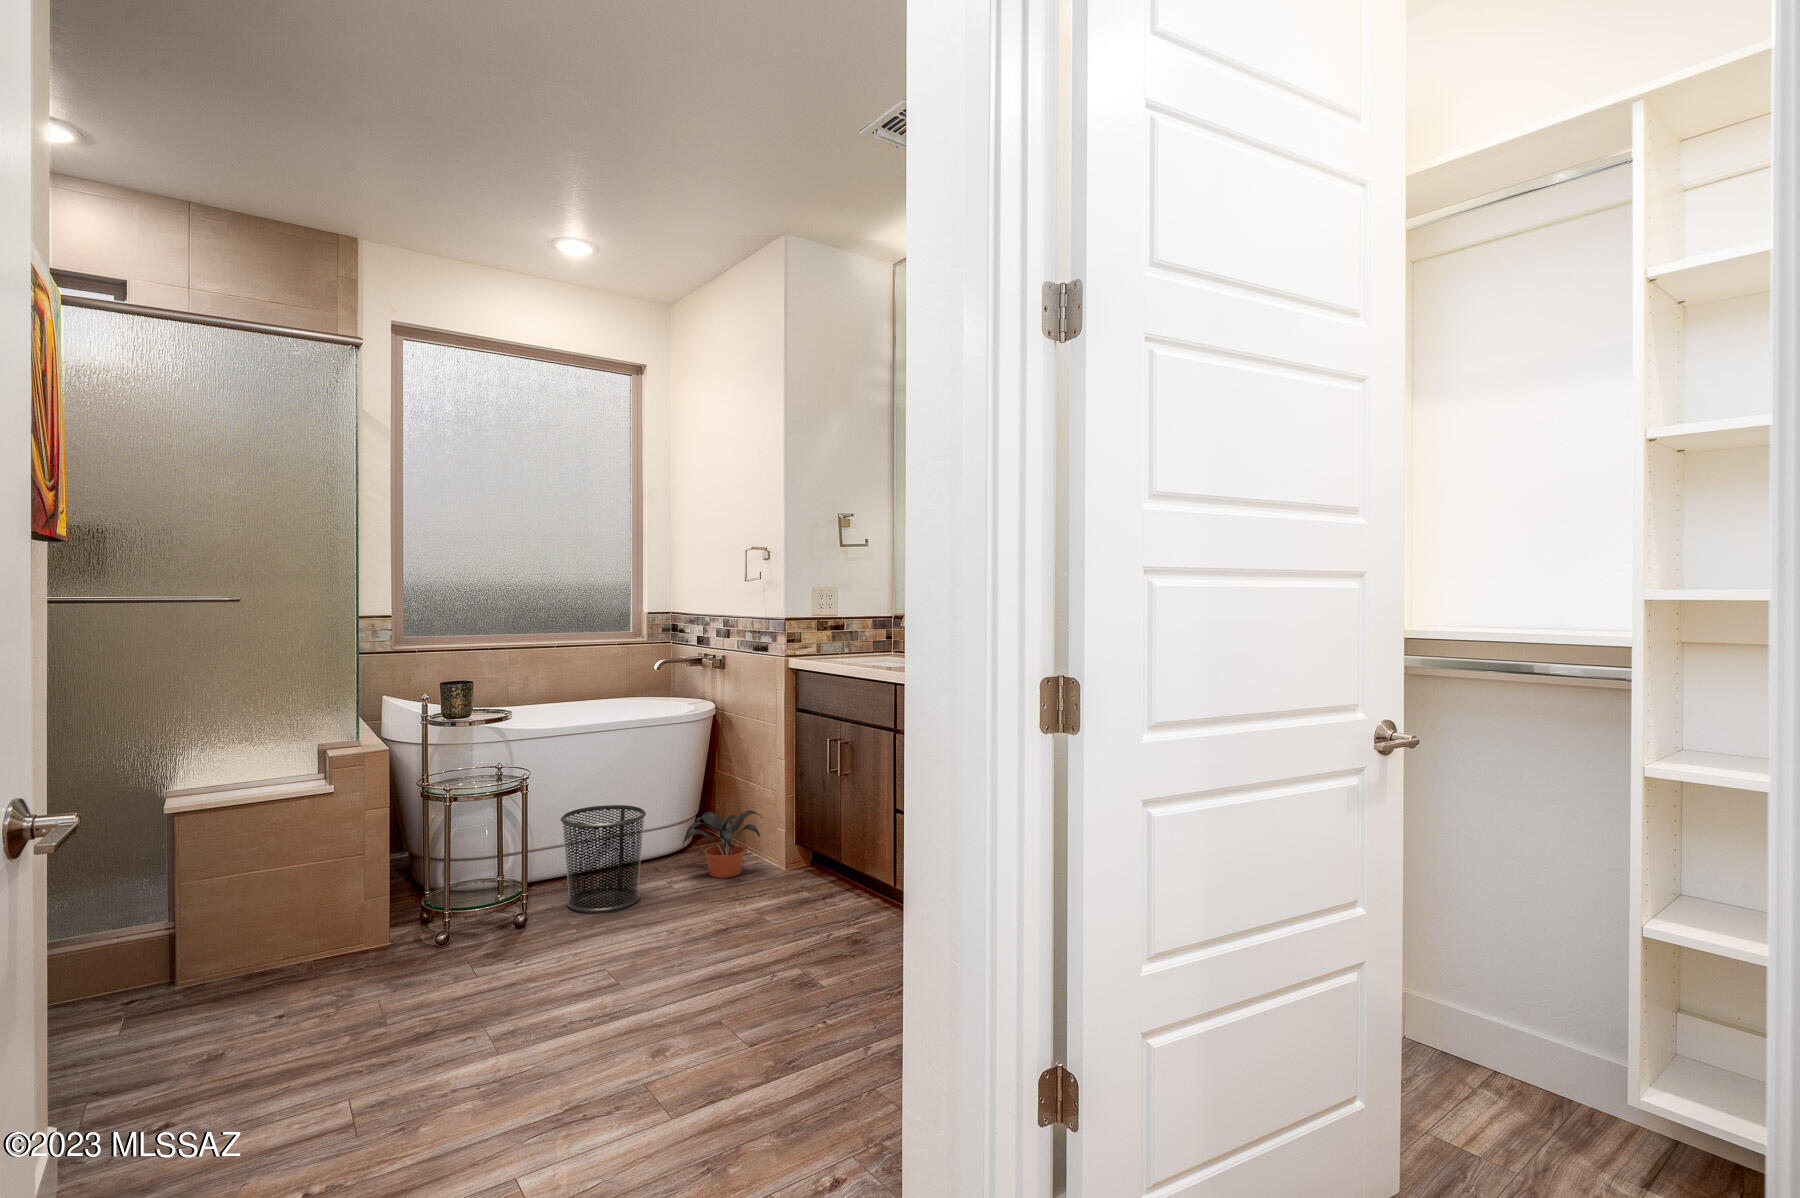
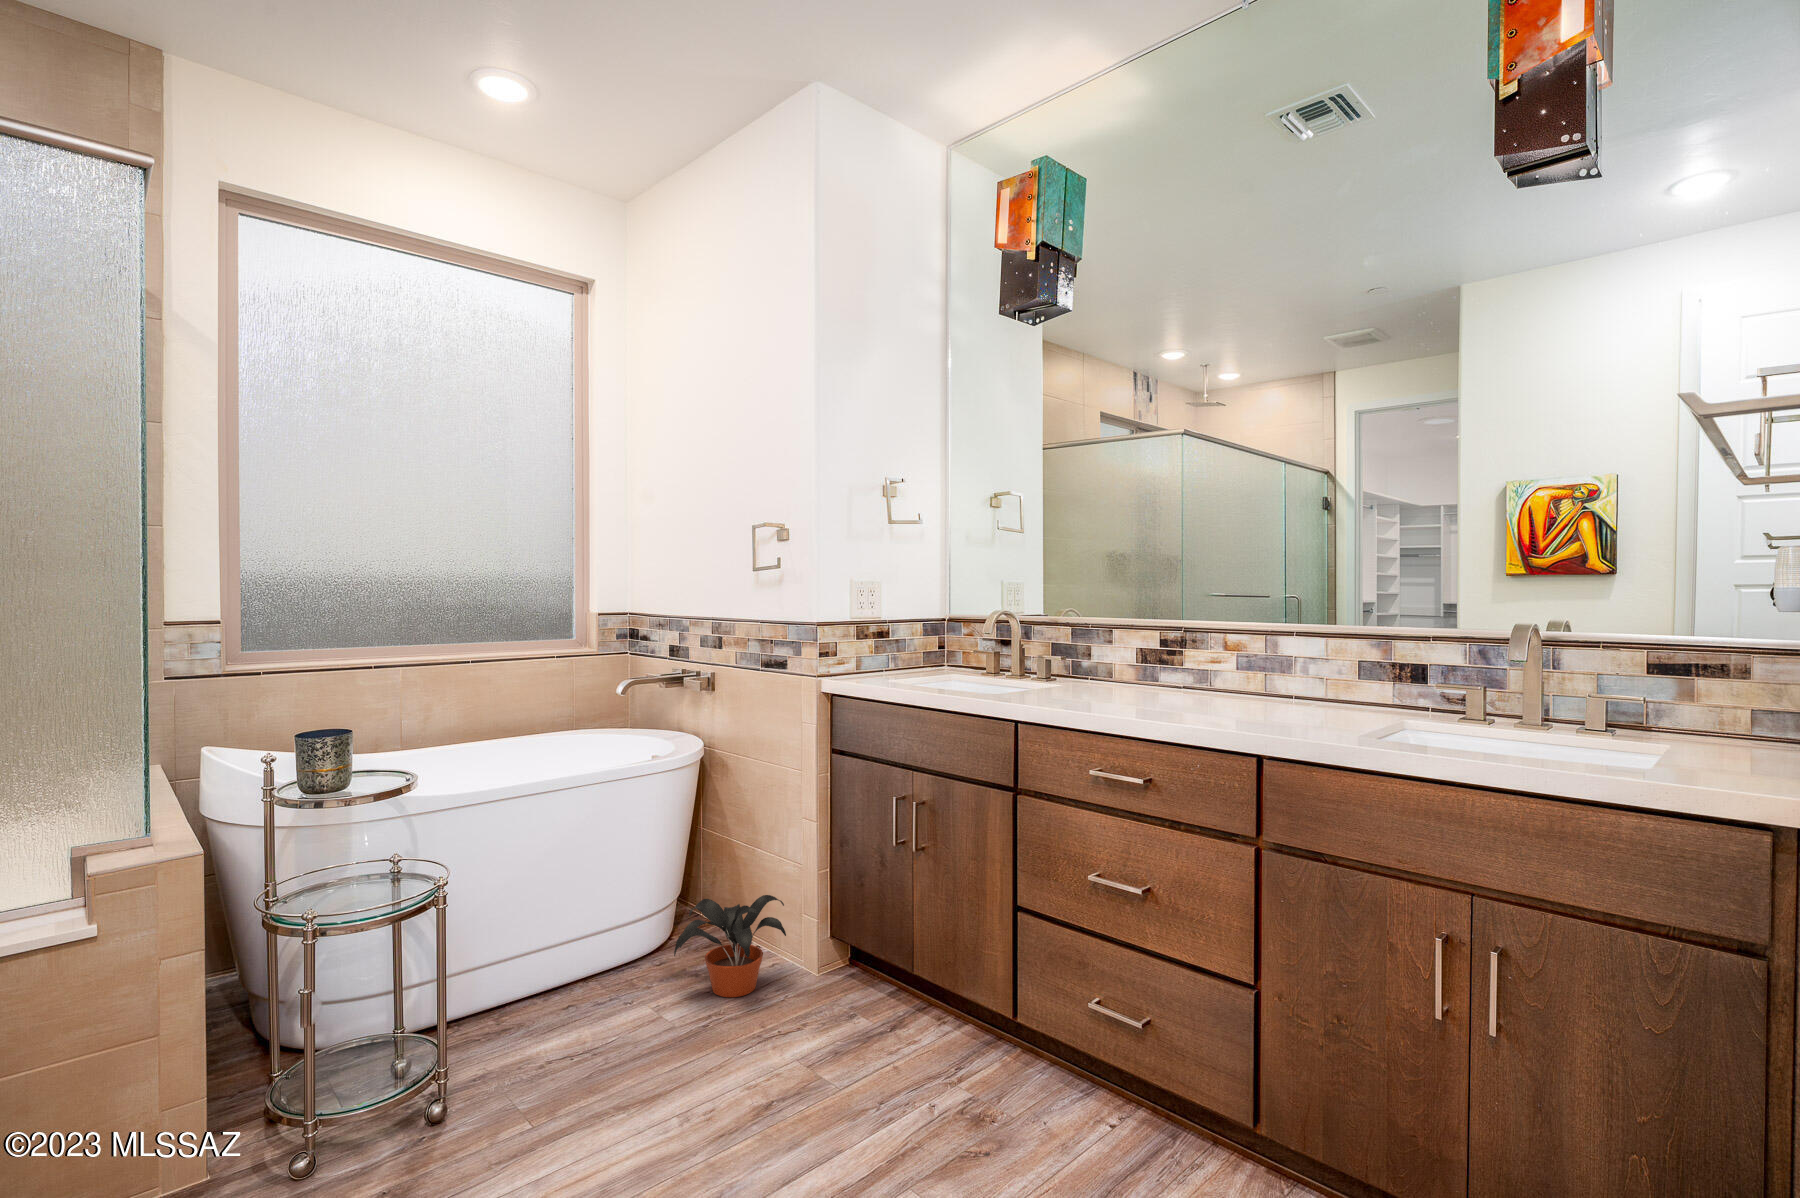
waste bin: present [561,805,646,913] -> none [496,905,628,1085]

